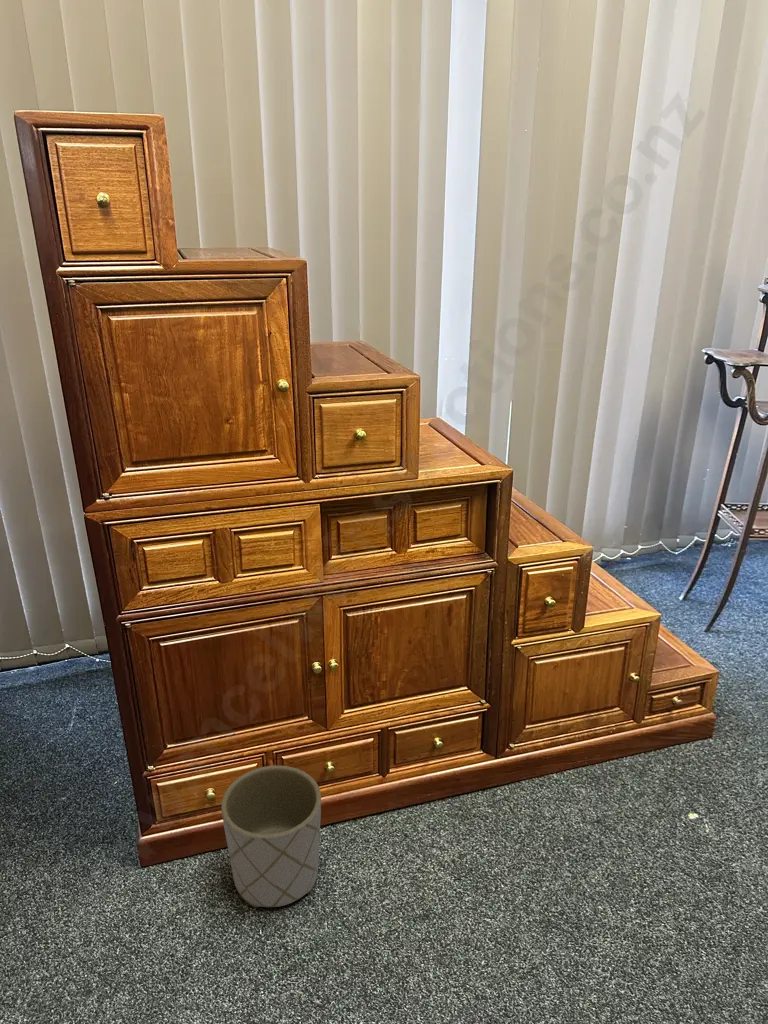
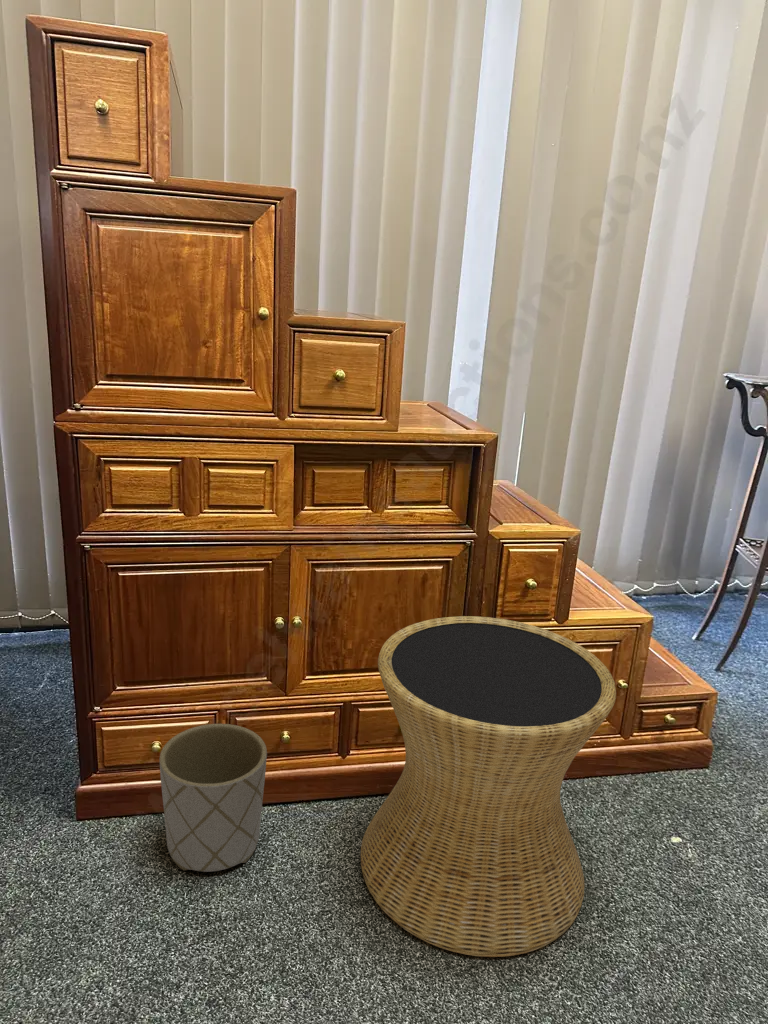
side table: none [414,640,645,958] -> present [360,616,616,957]

